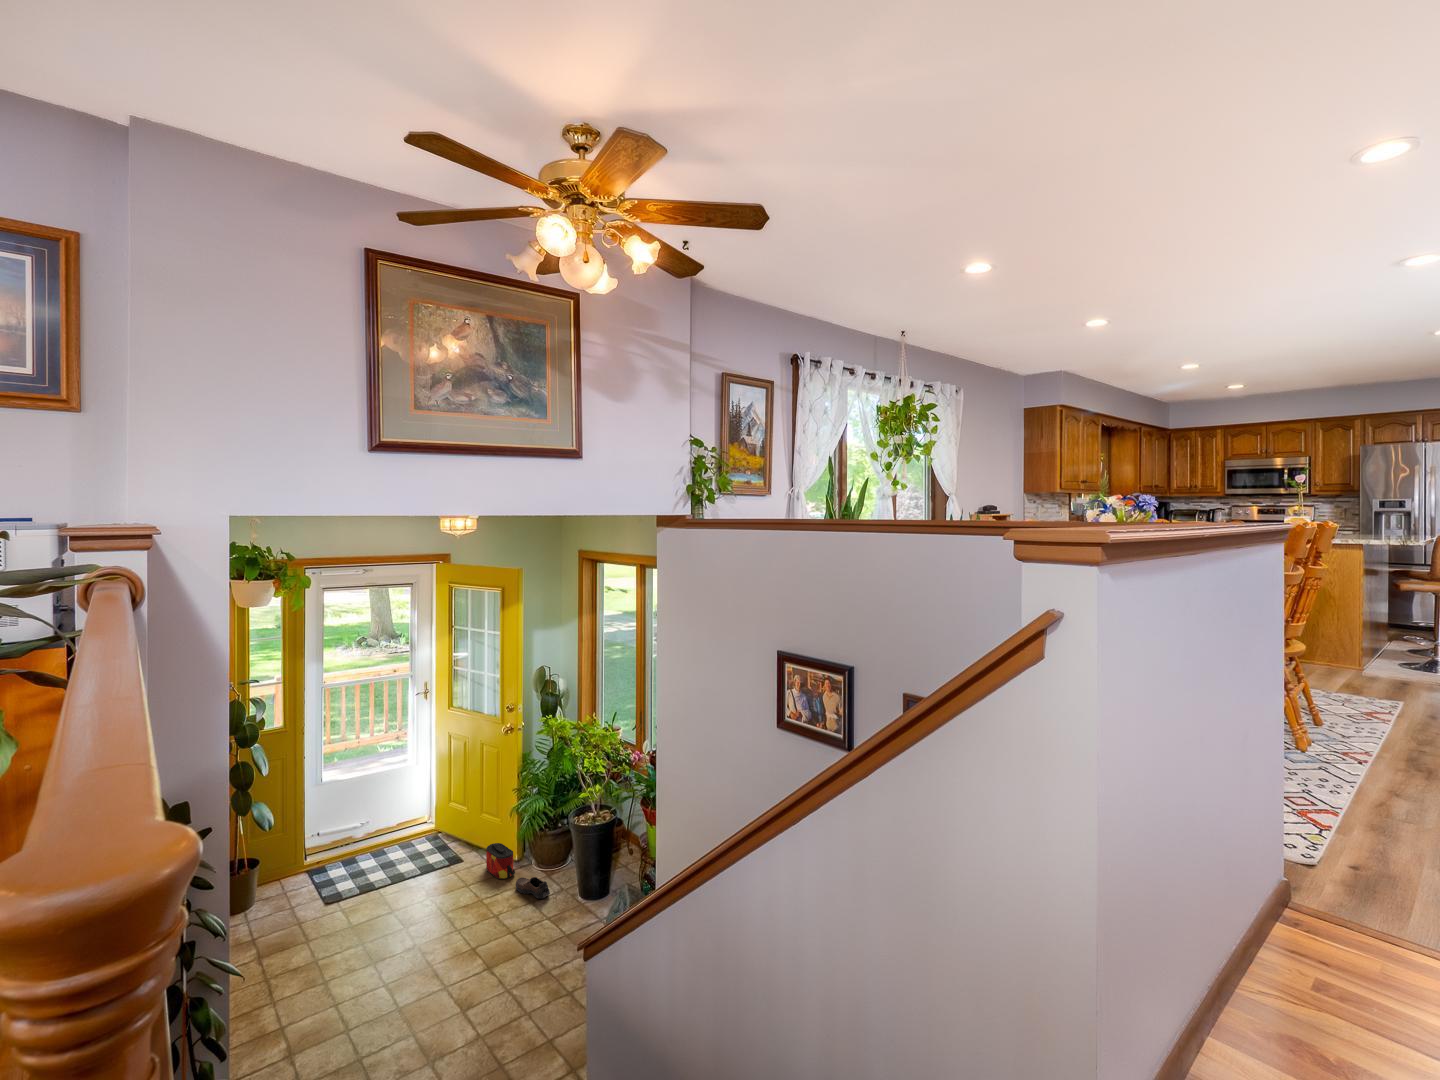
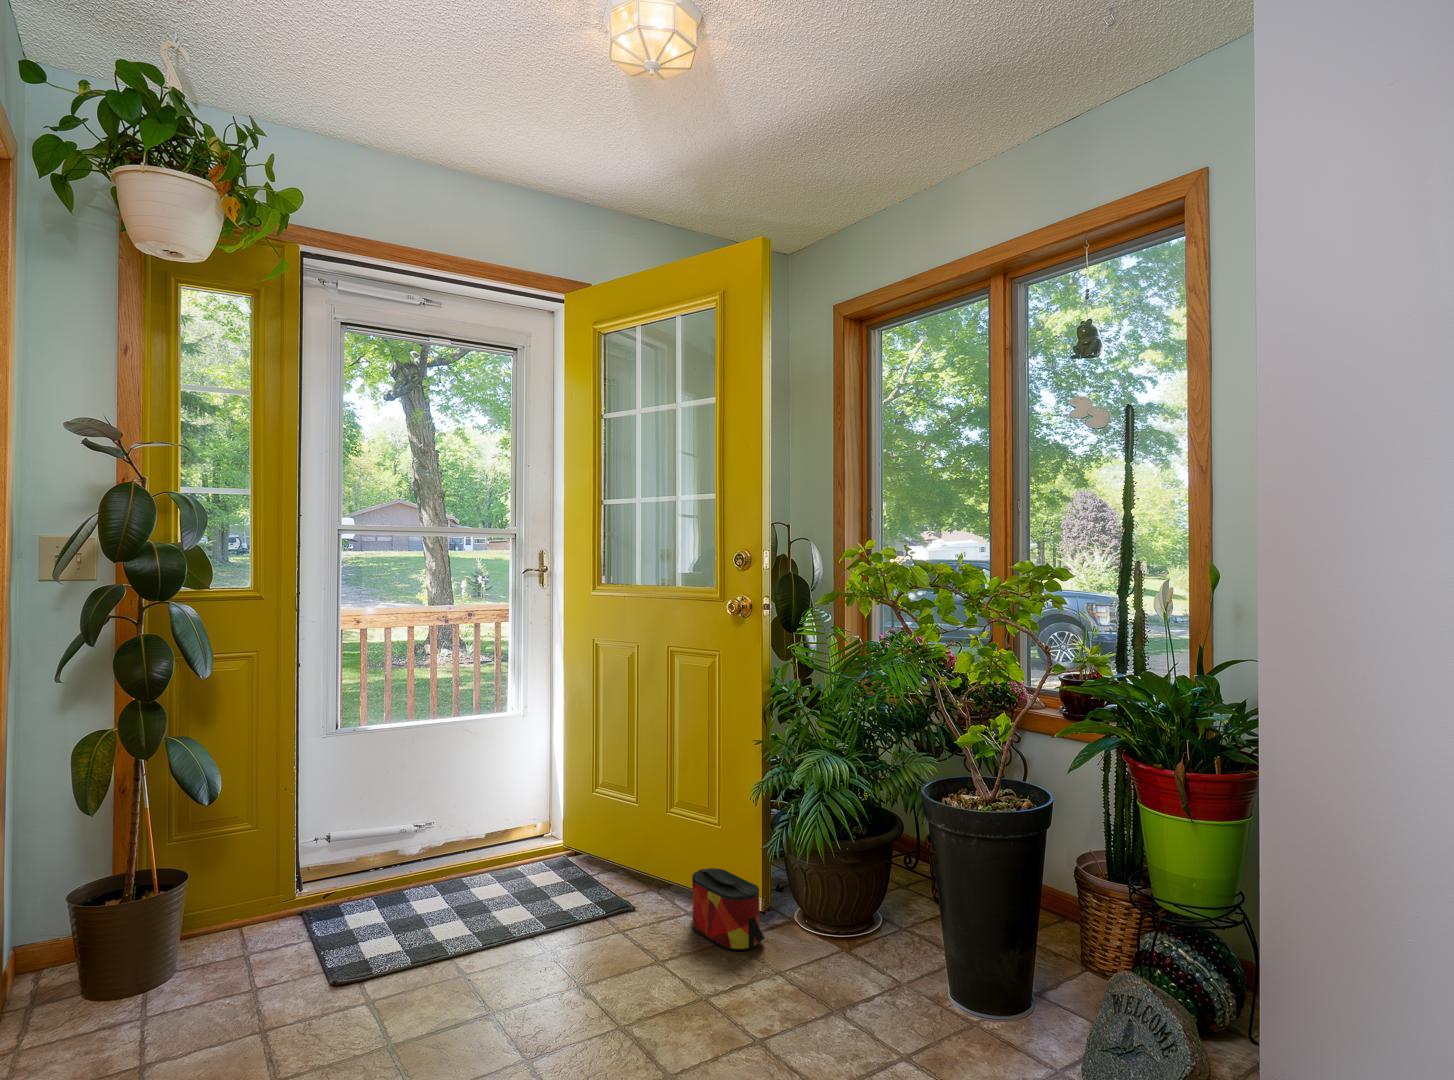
shoe: present [516,877,550,899] -> none [779,946,876,1002]

